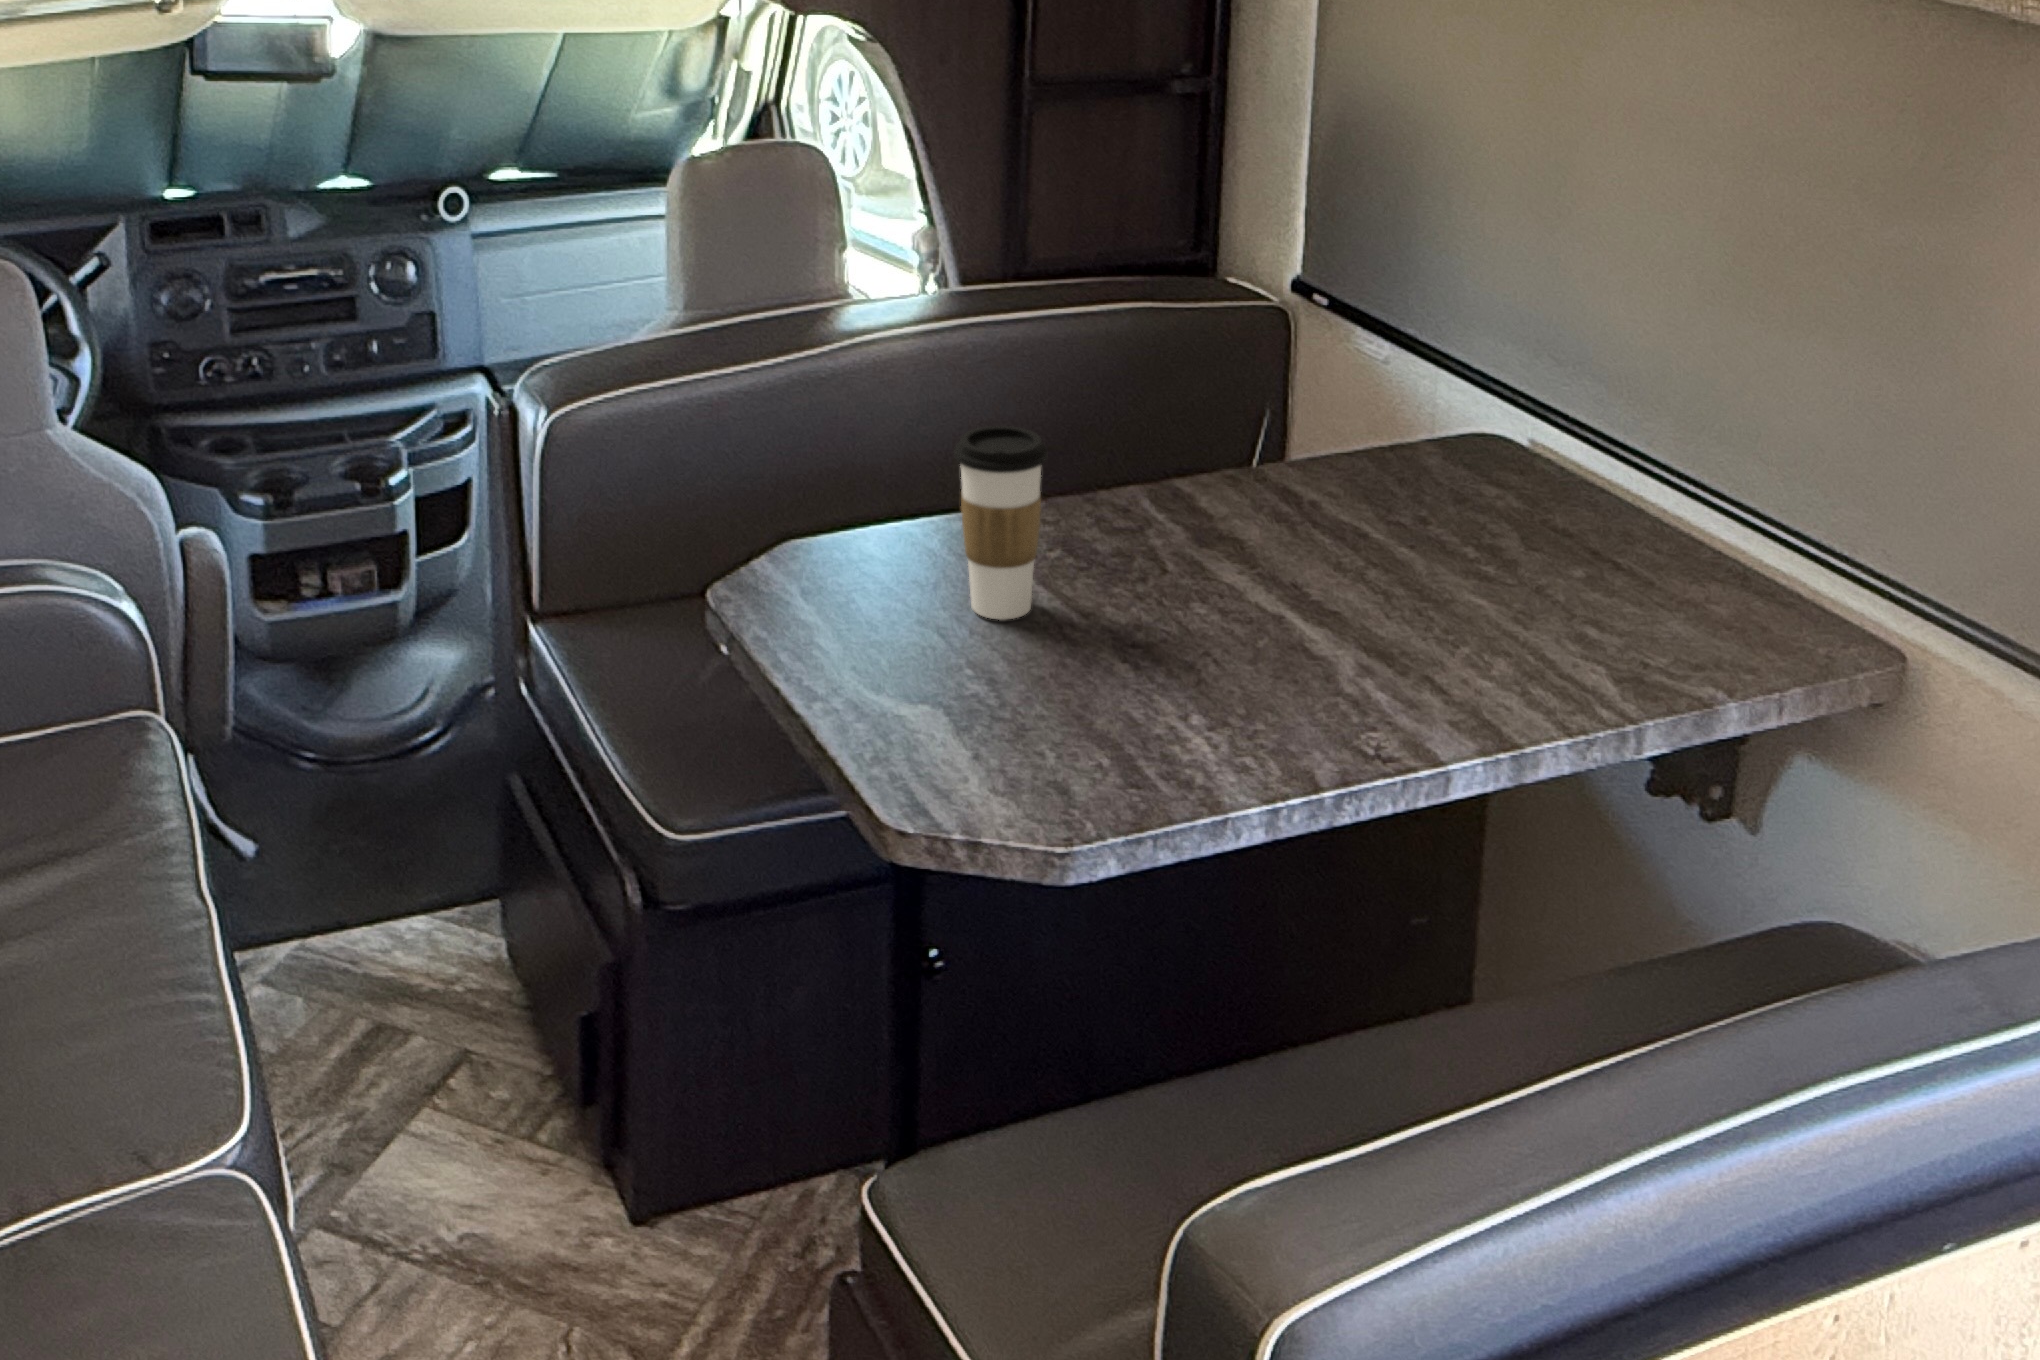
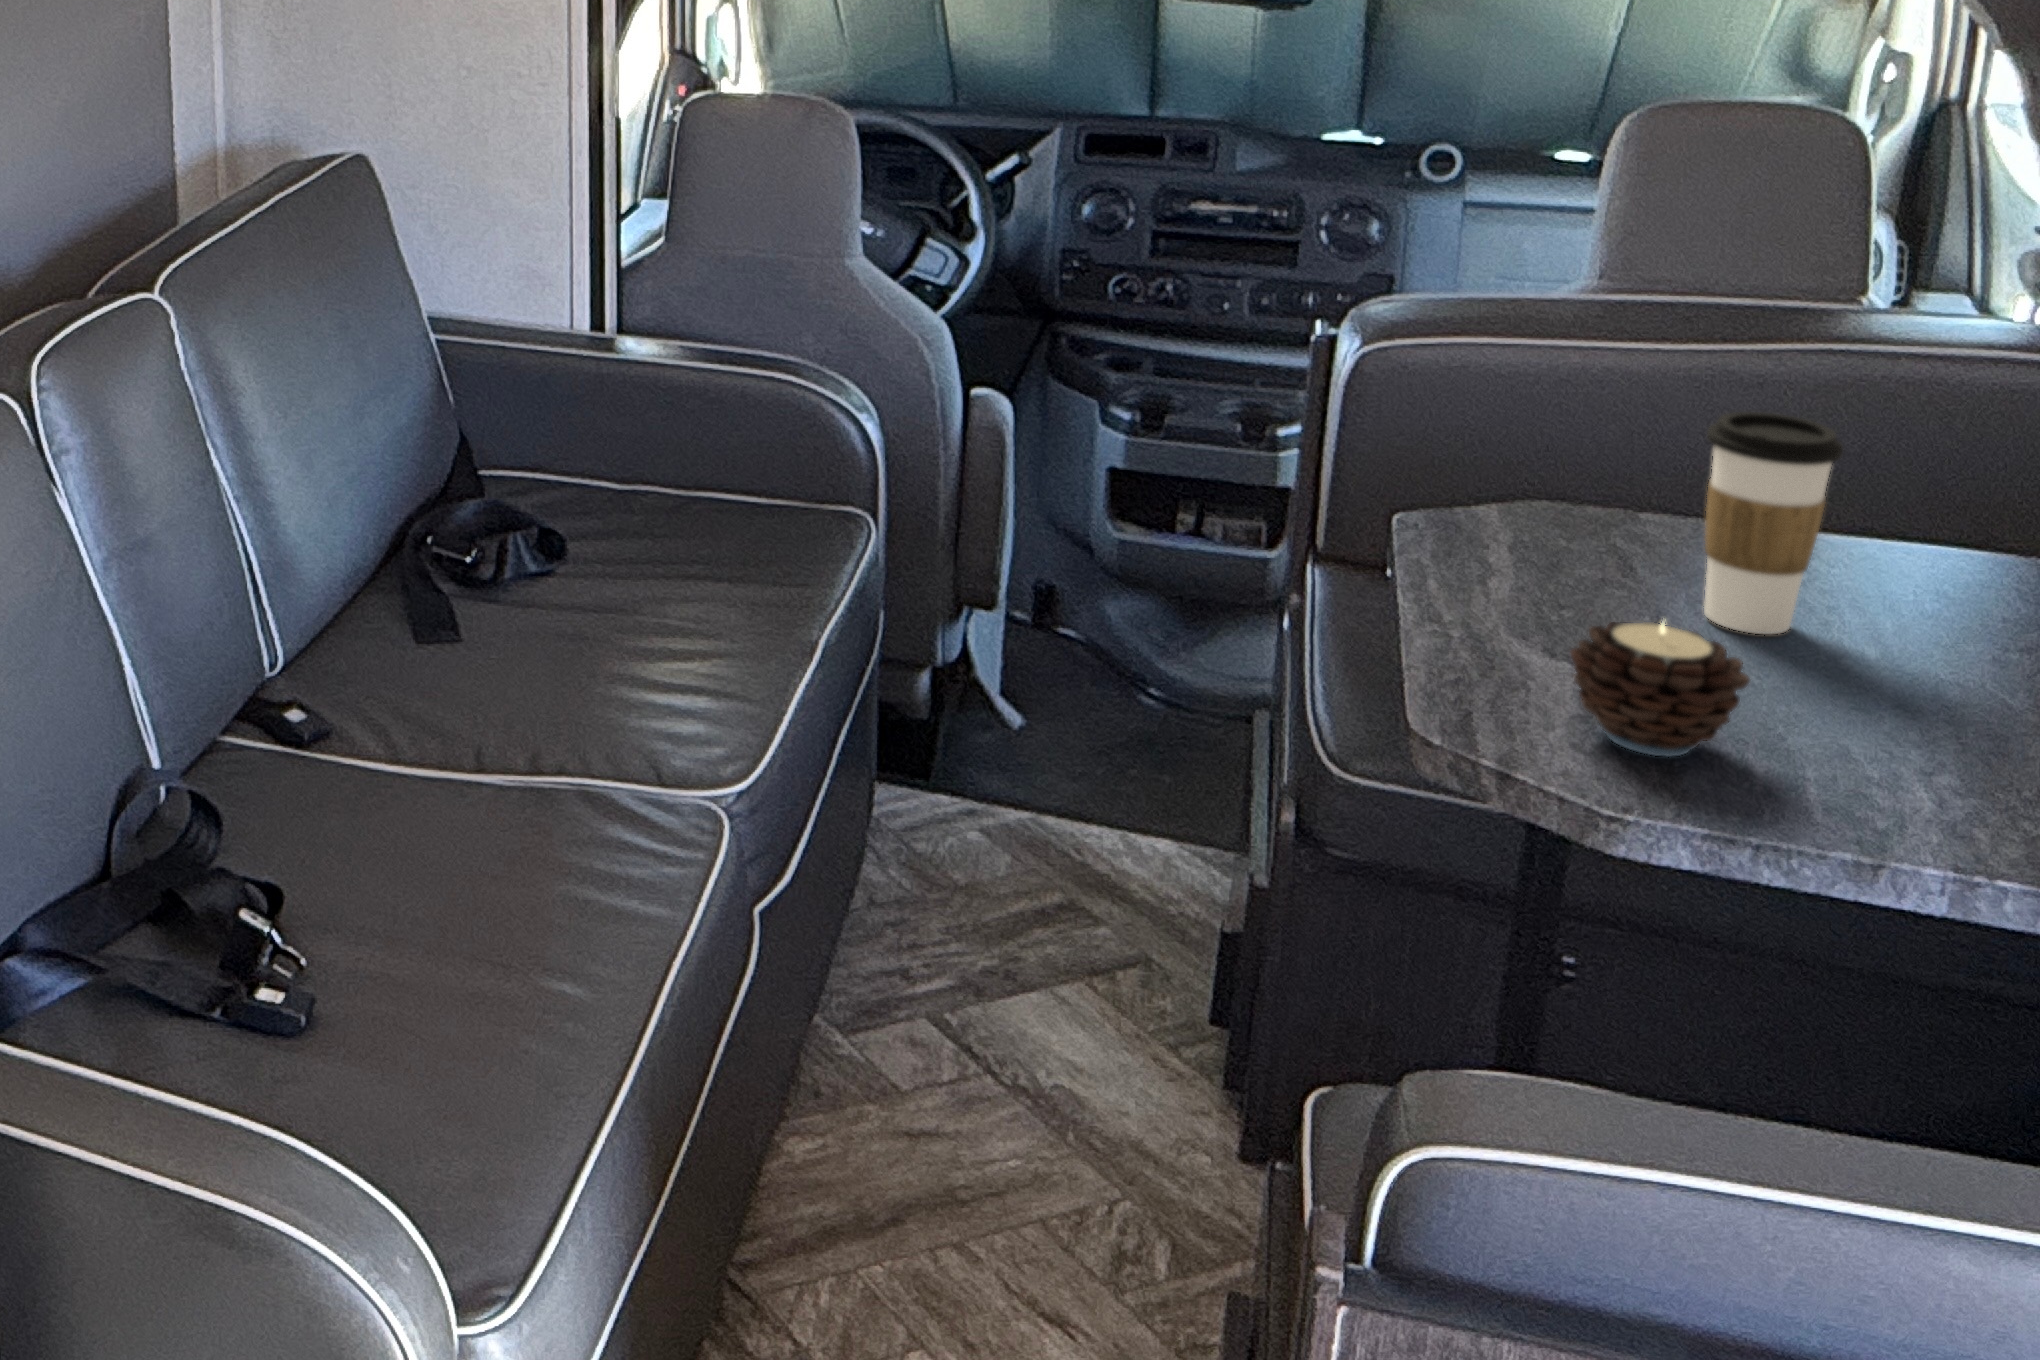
candle: none [970,646,1094,772] -> present [1571,622,1750,757]

